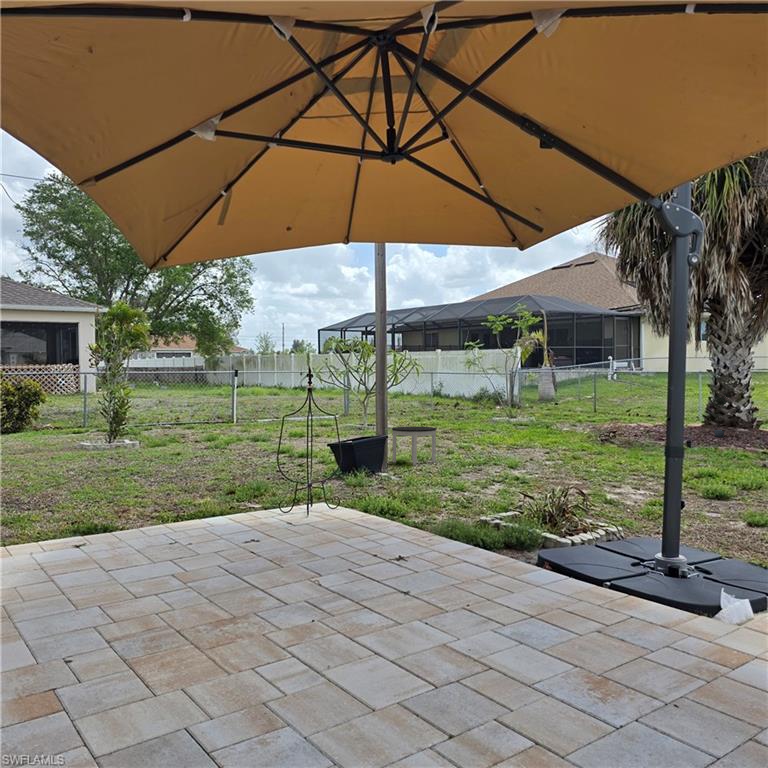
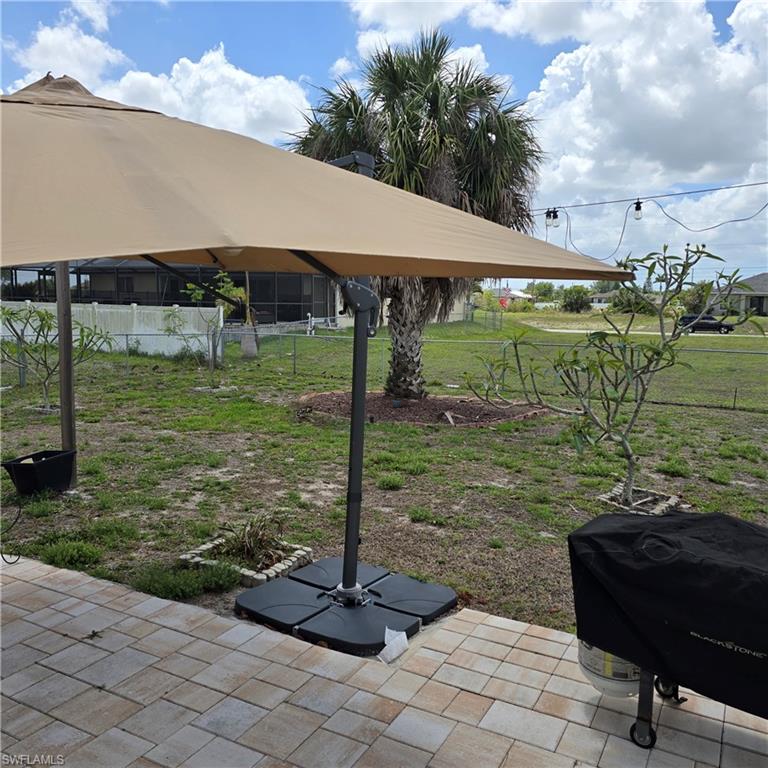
round table: present [392,427,437,465] -> none [81,428,133,473]

